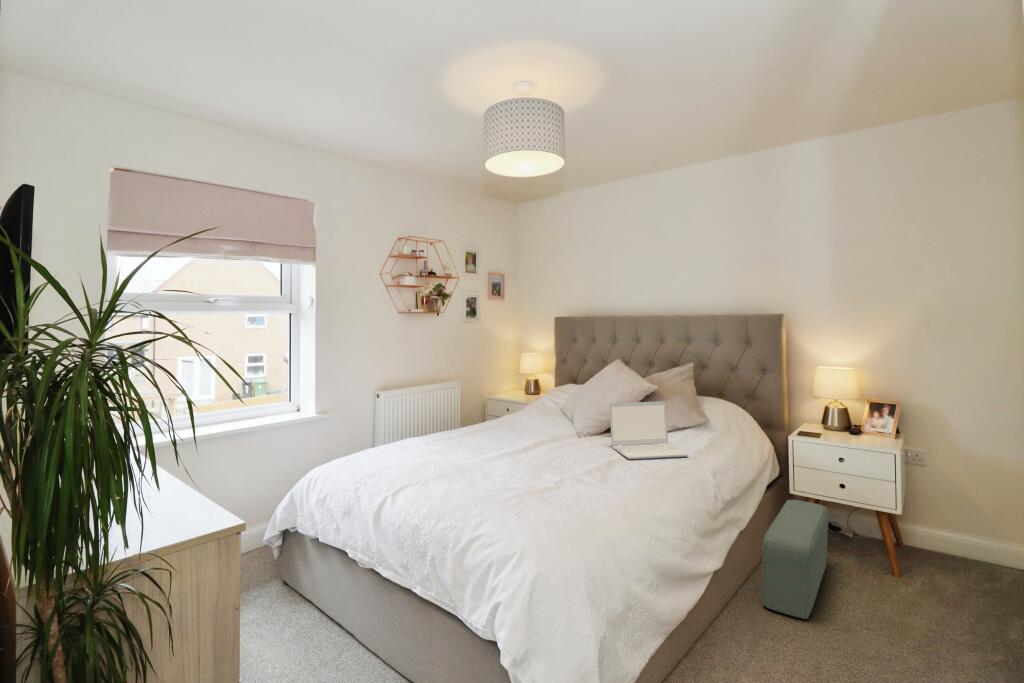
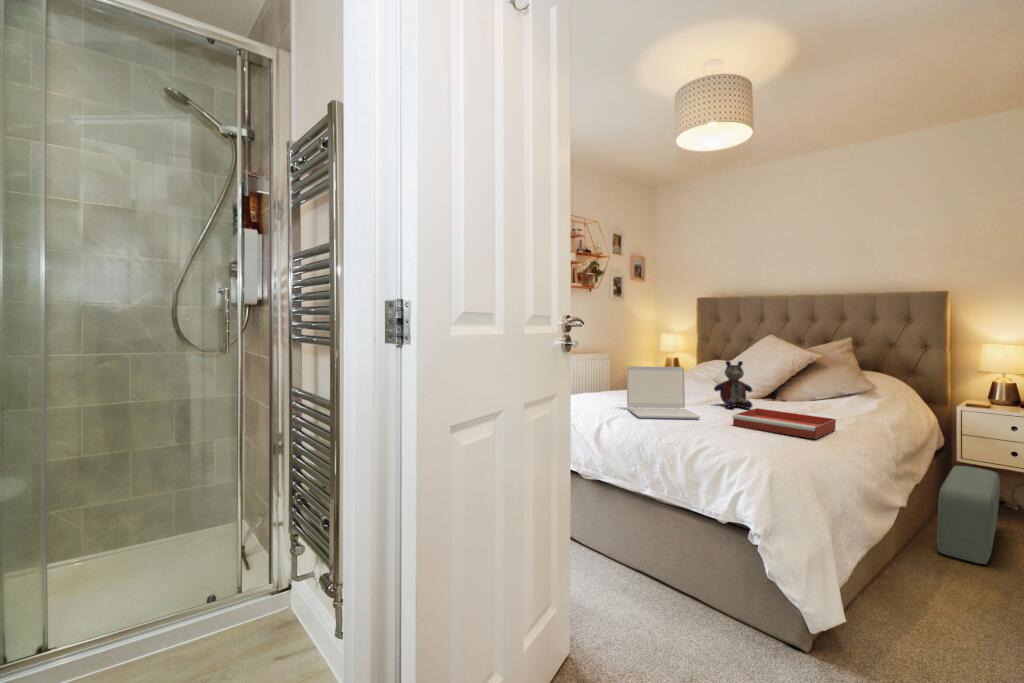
stuffed bear: none [535,400,577,456] -> present [714,361,752,409]
laptop: present [610,401,688,459] -> present [627,366,700,419]
tray: none [531,459,644,506] -> present [733,408,836,439]

